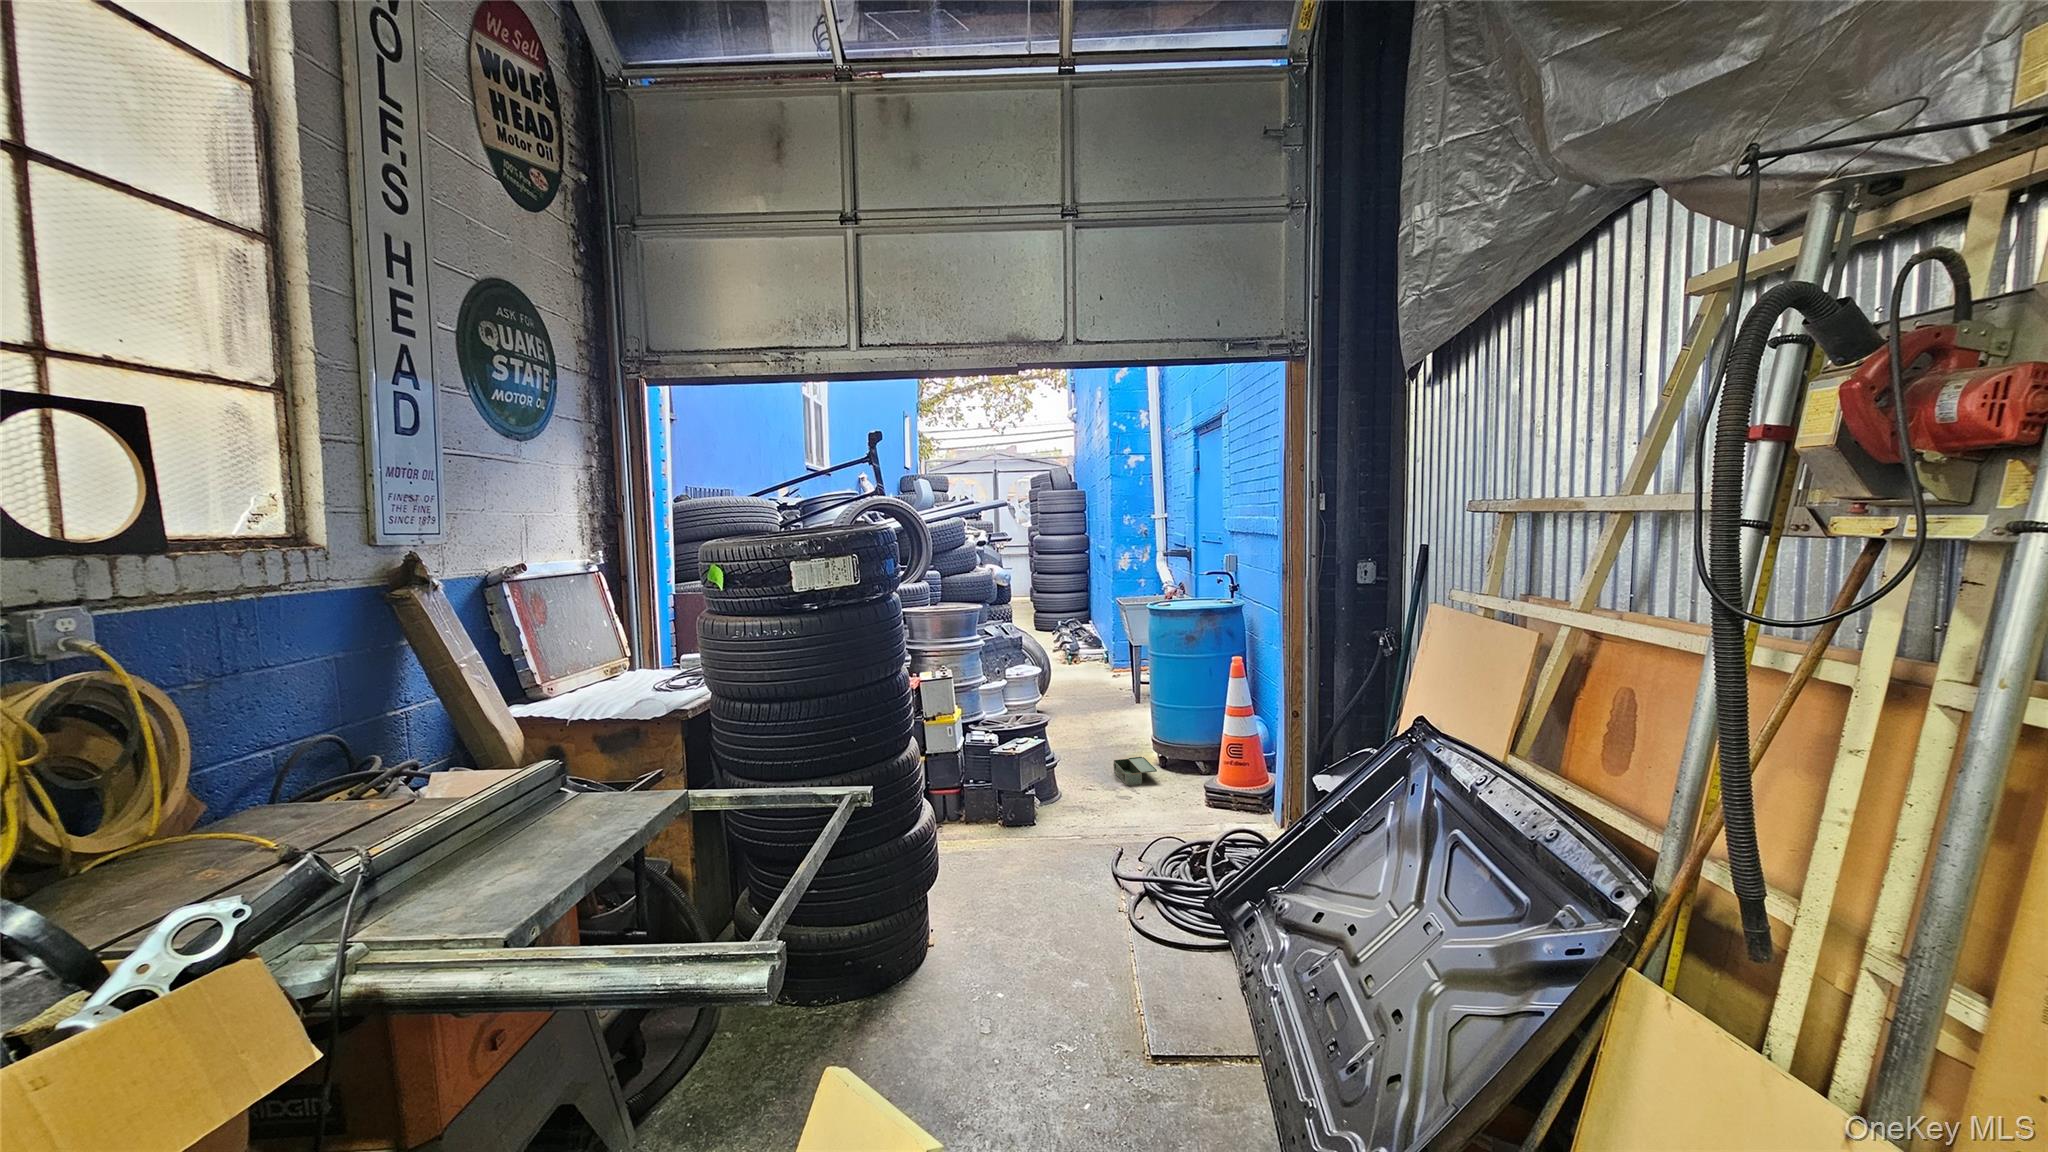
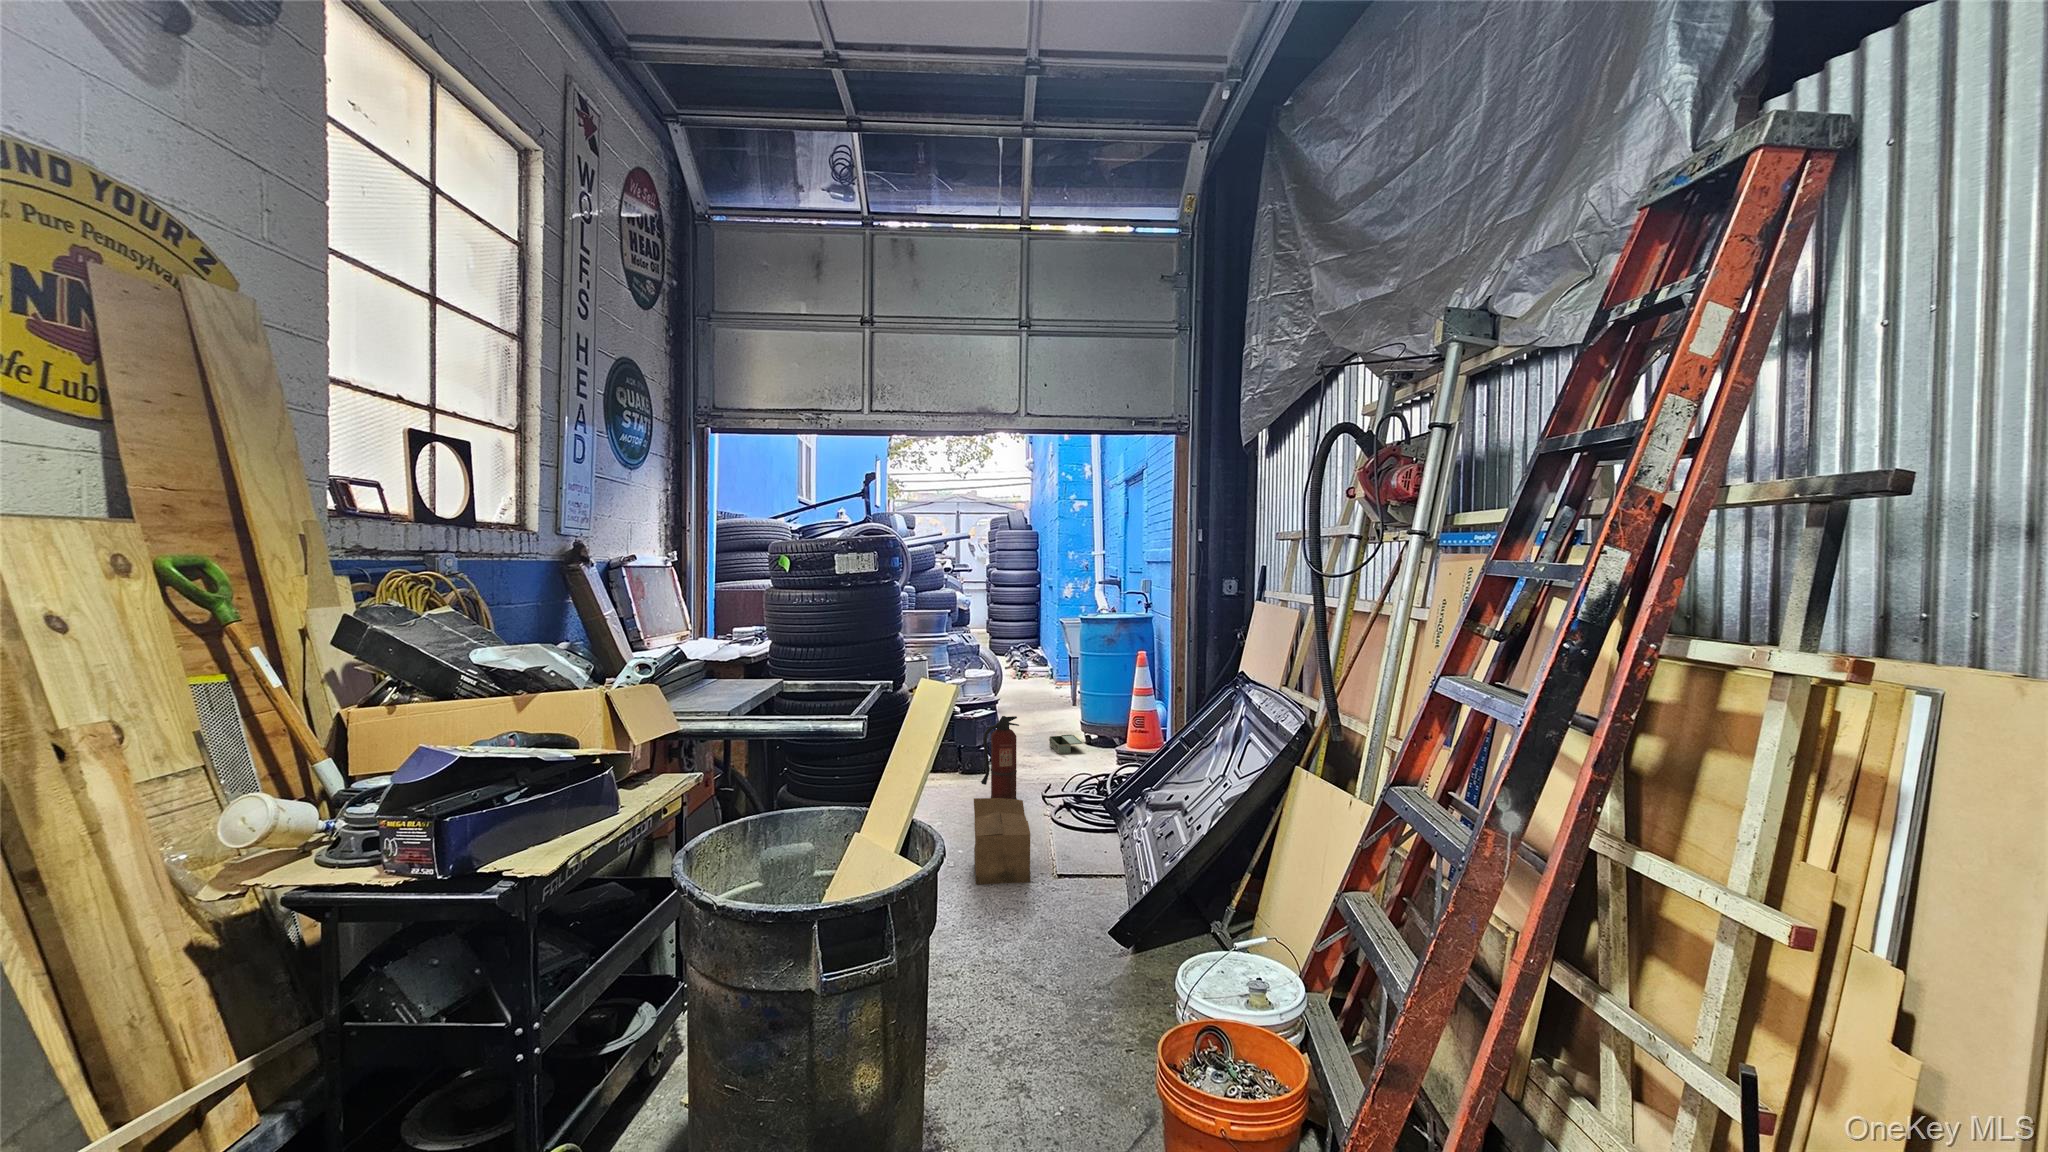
fire extinguisher: none [1027,759,1077,880] -> present [981,716,1019,799]
cardboard box: none [1016,905,1104,1053] -> present [974,798,1030,885]

